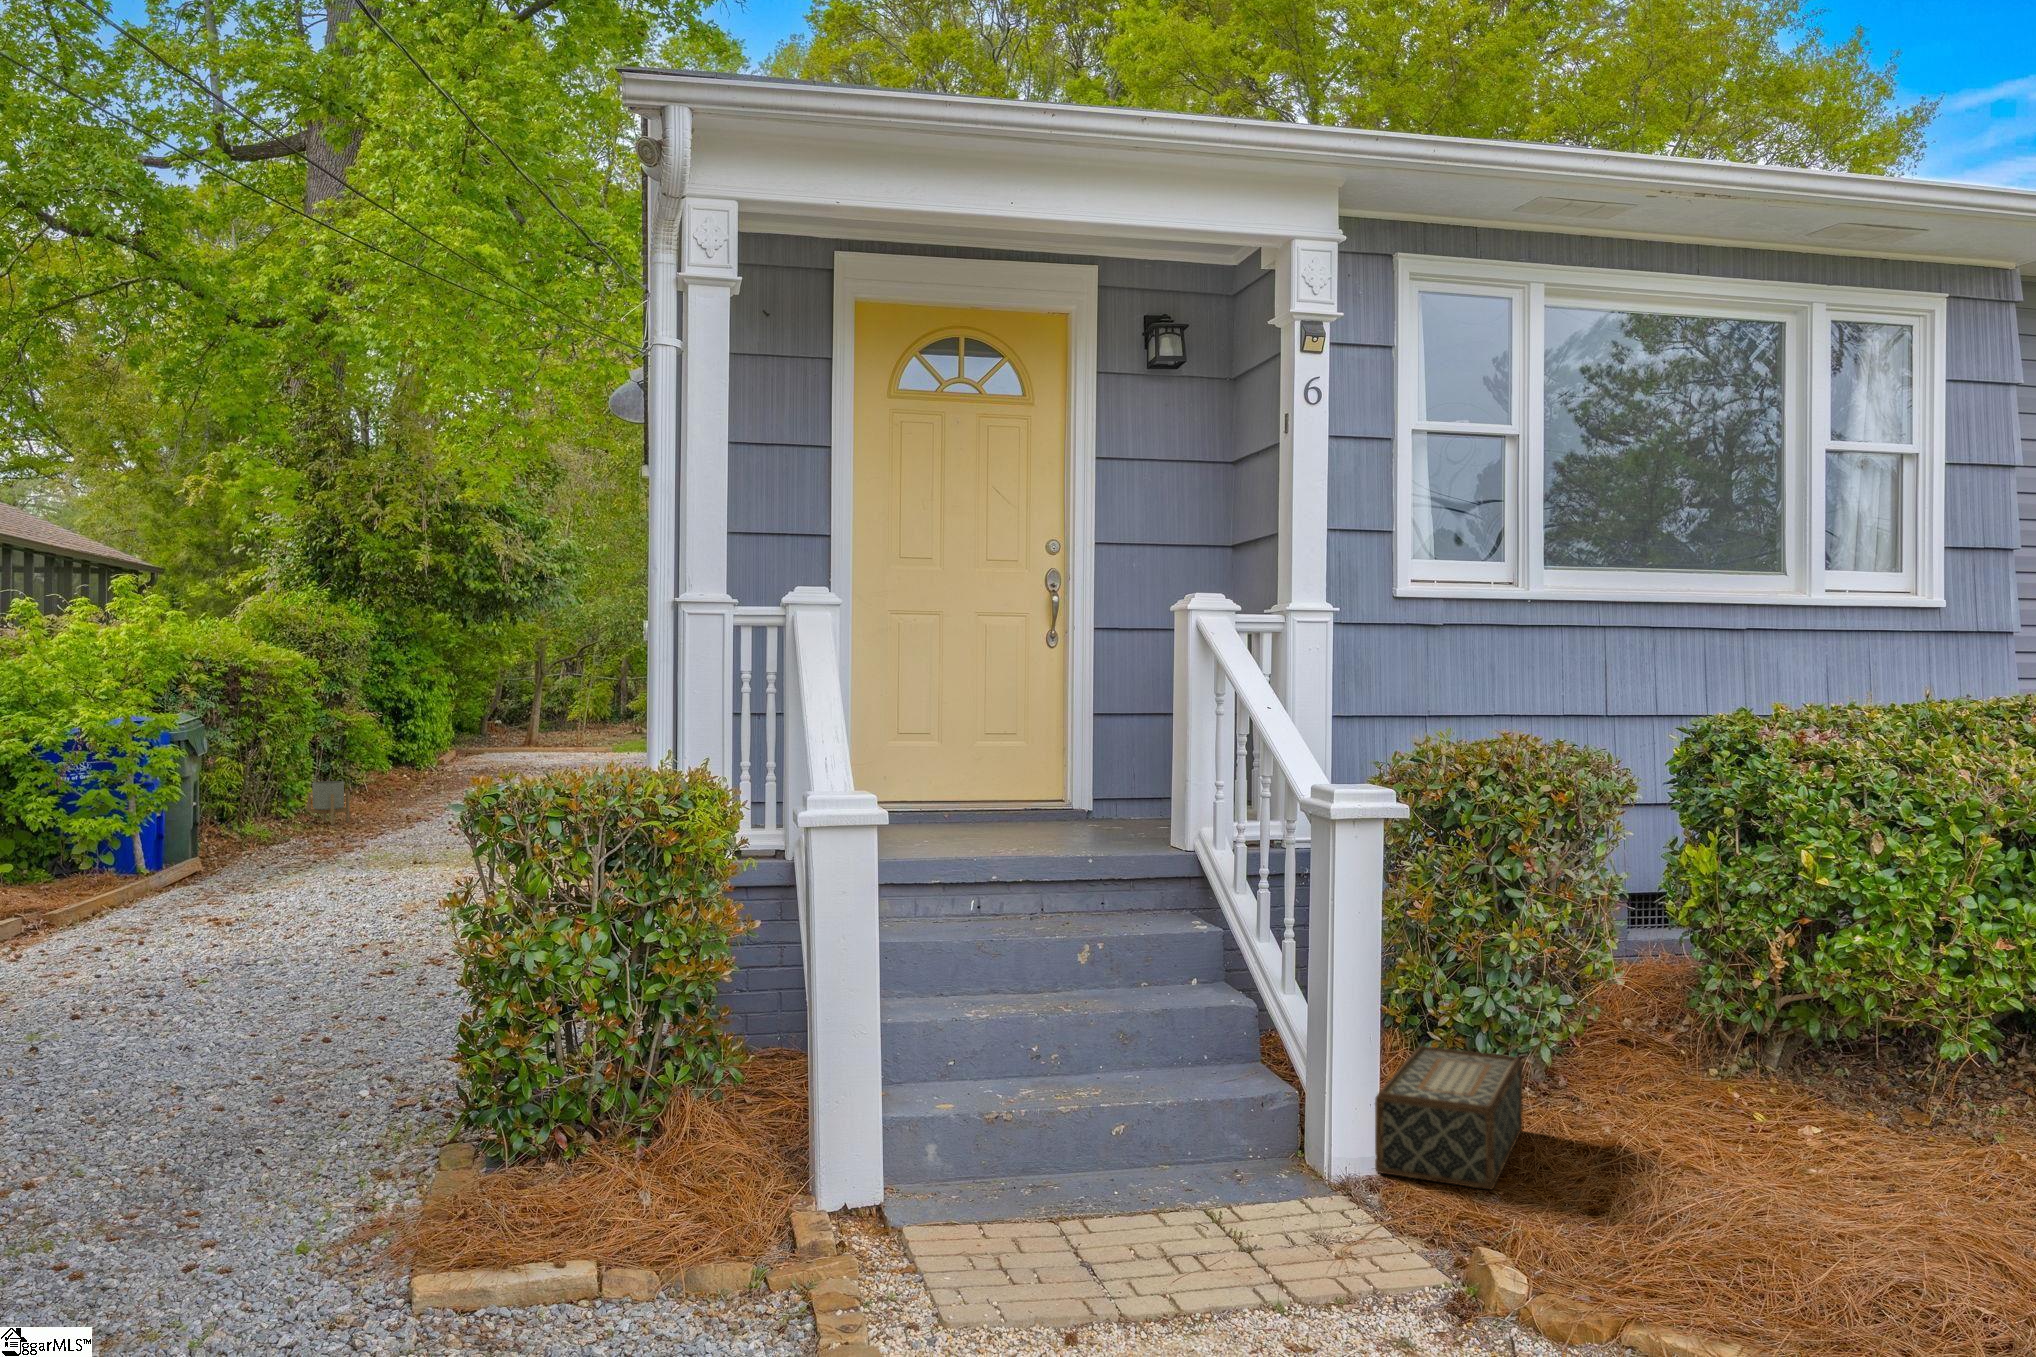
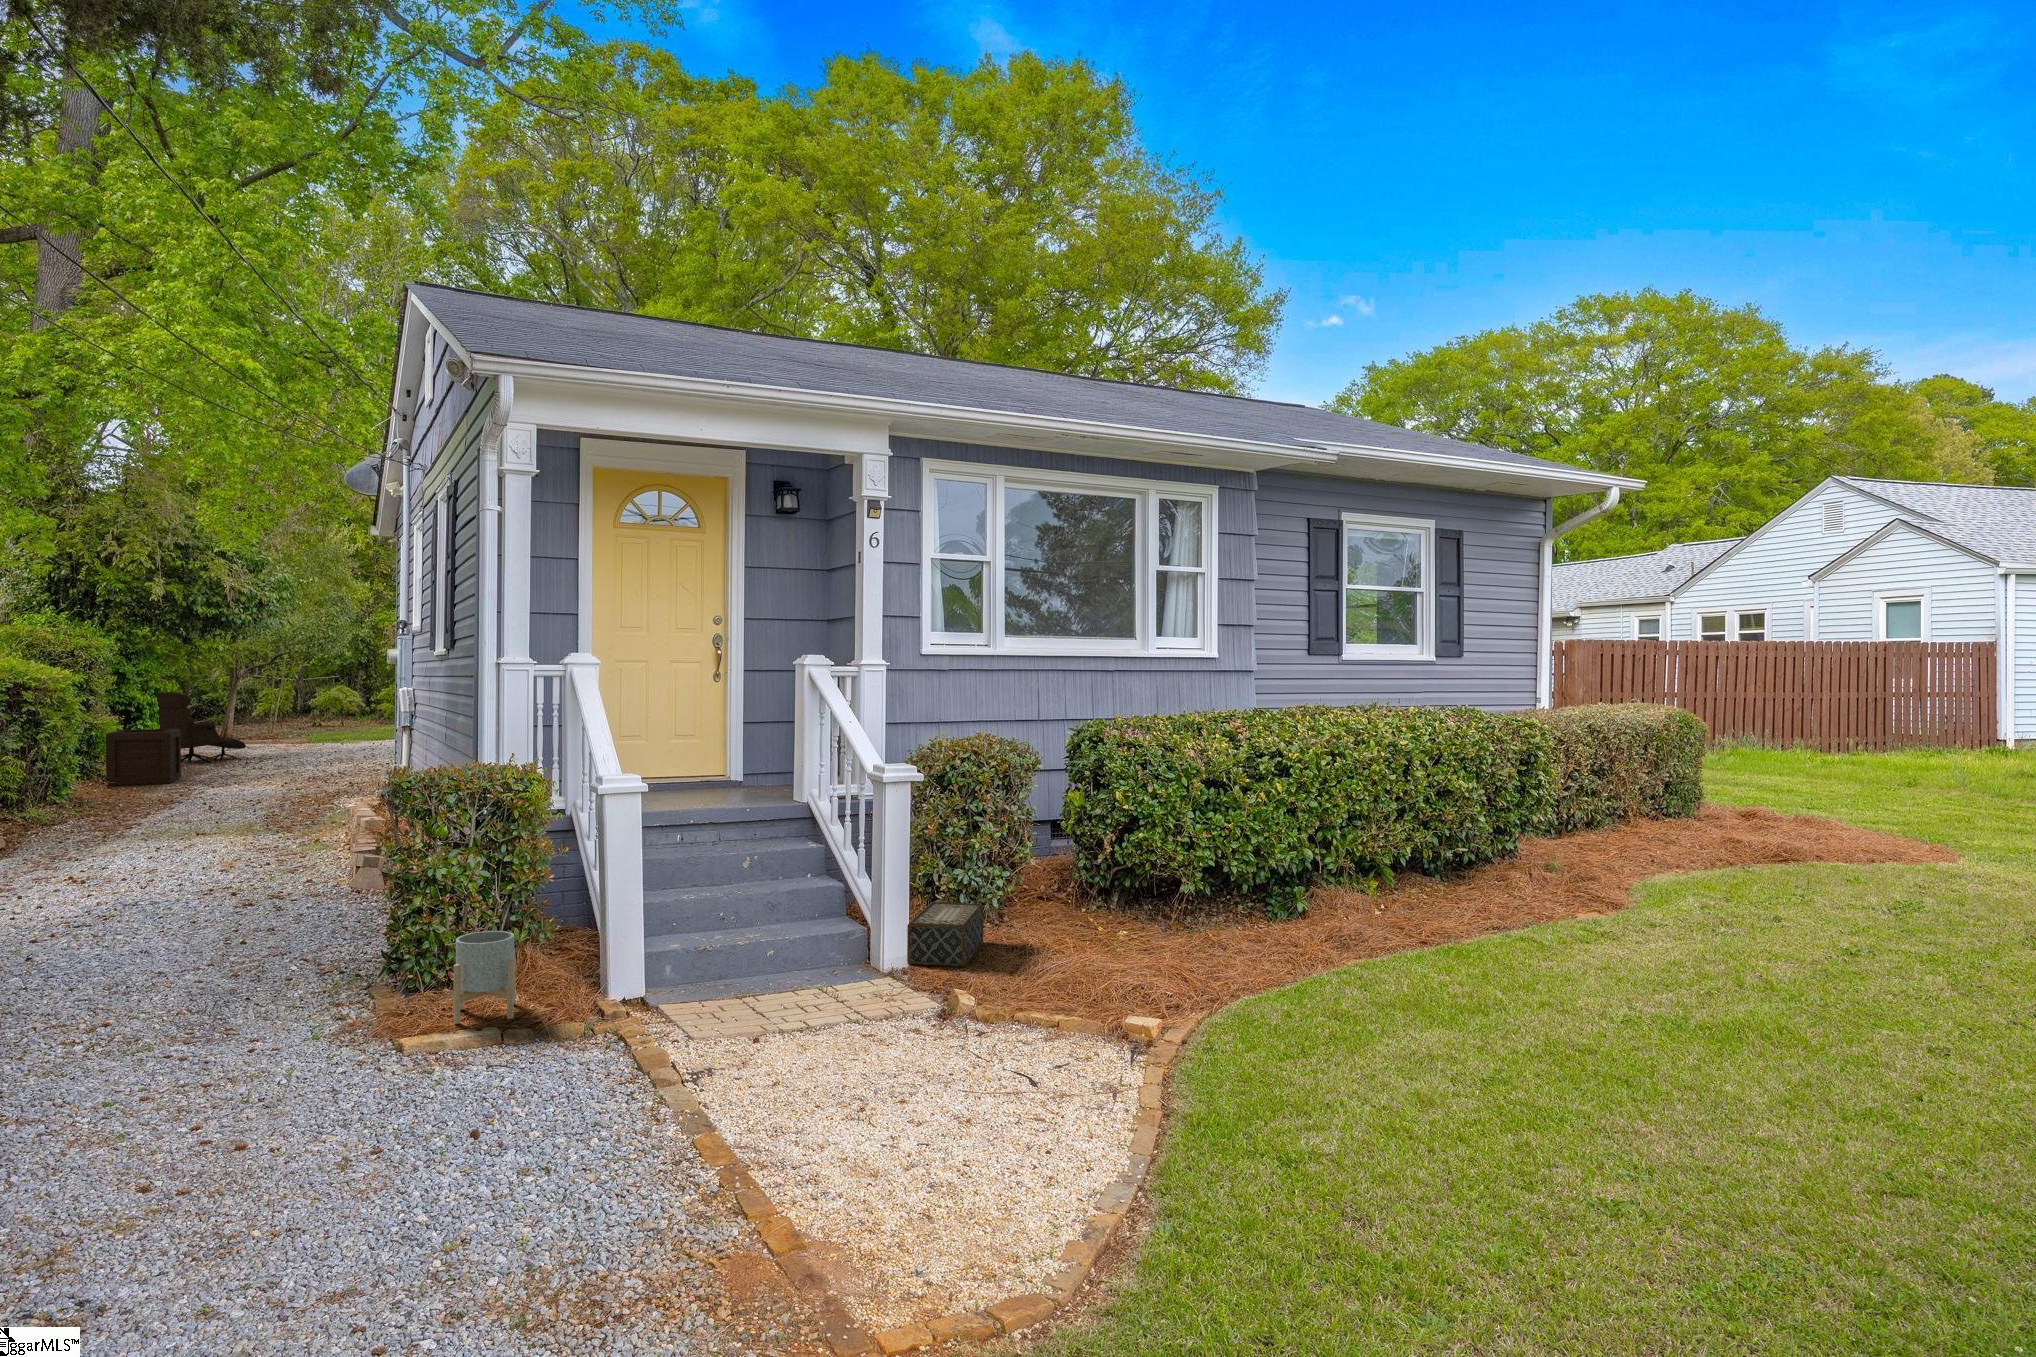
lounge chair: none [426,684,528,772] -> present [155,692,246,763]
wooden crate: none [360,728,444,796] -> present [106,729,181,786]
planter: present [307,781,350,825] -> present [454,931,515,1024]

